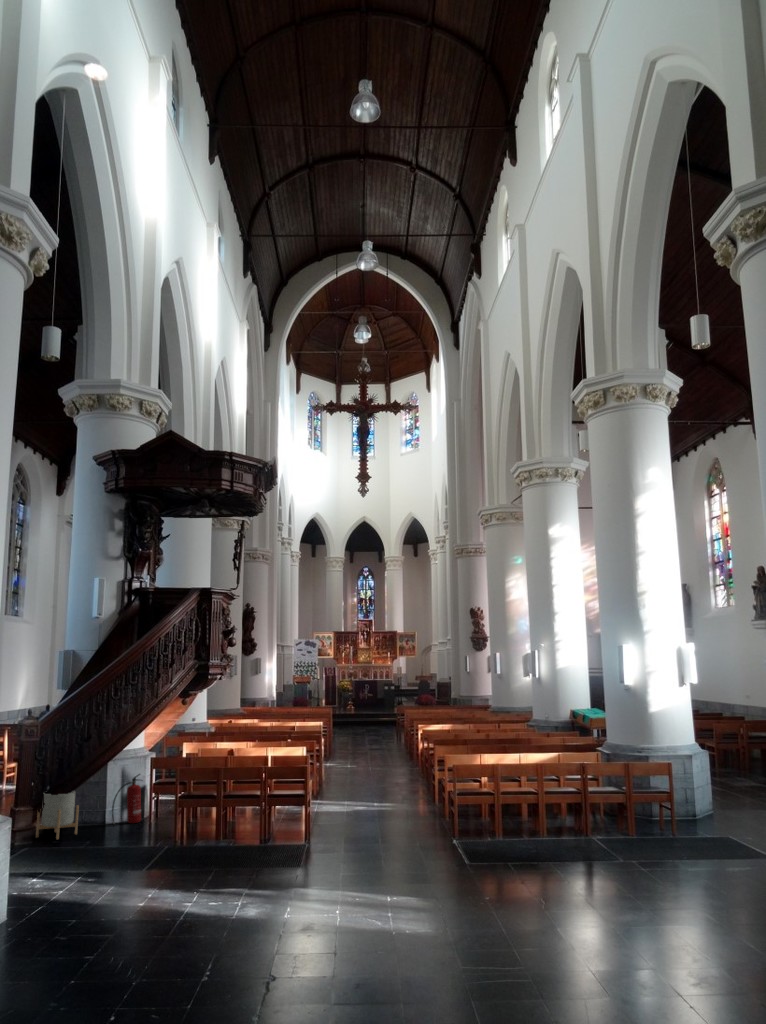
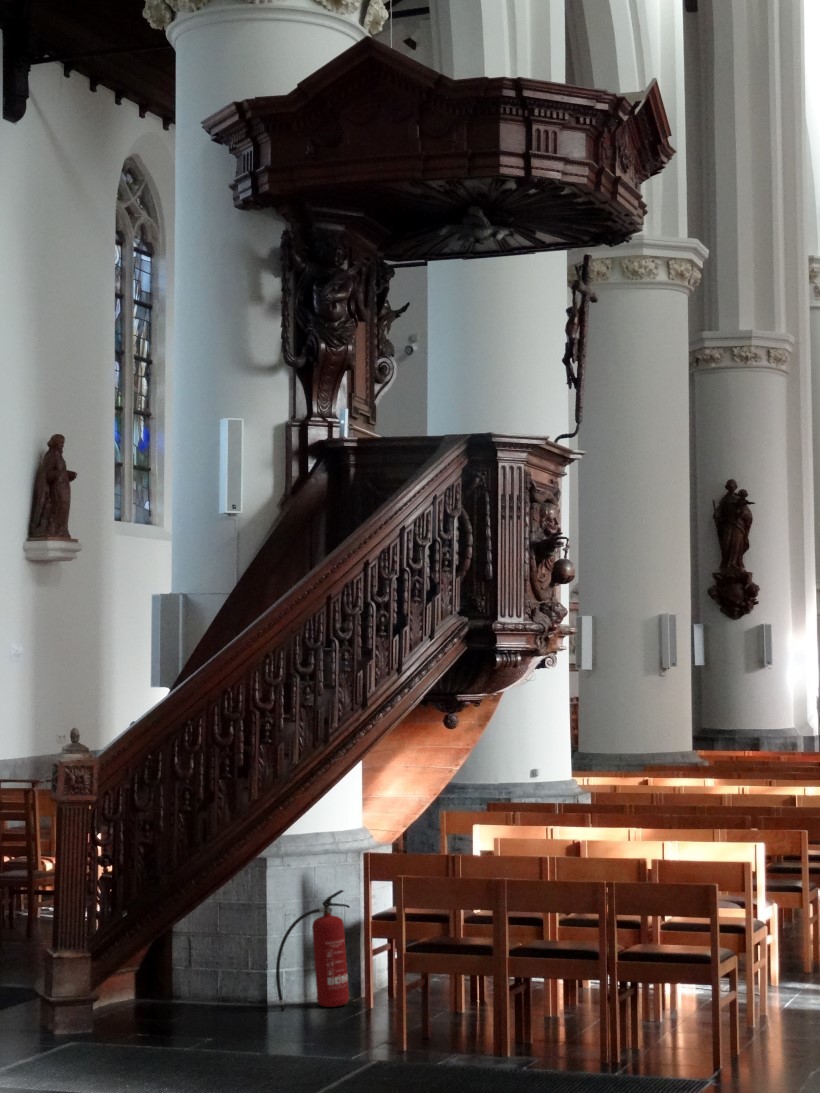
planter: present [36,791,79,839] -> none [98,919,190,1034]

